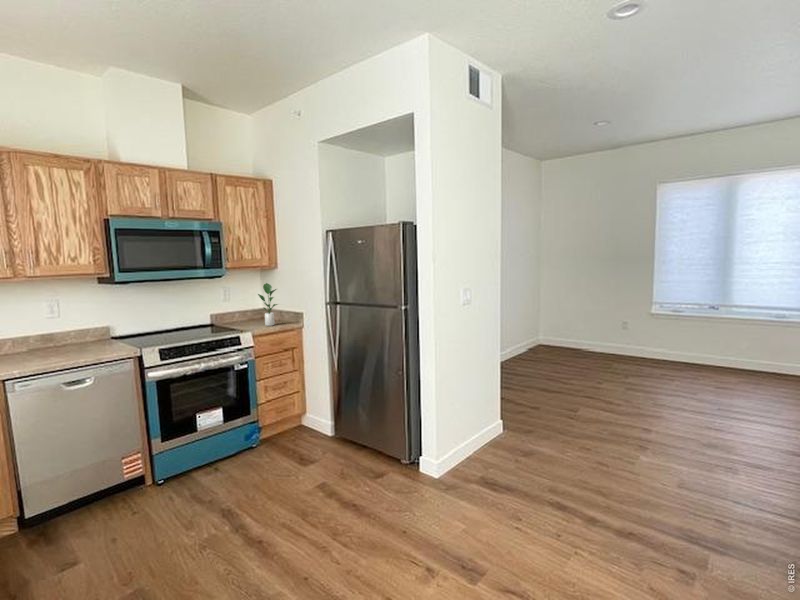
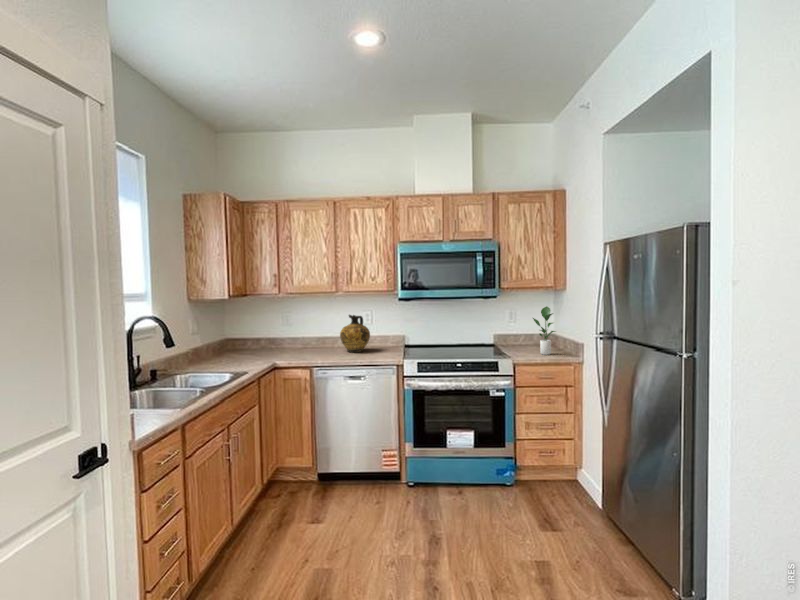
ceramic jug: none [19,305,68,354] -> present [340,315,370,352]

